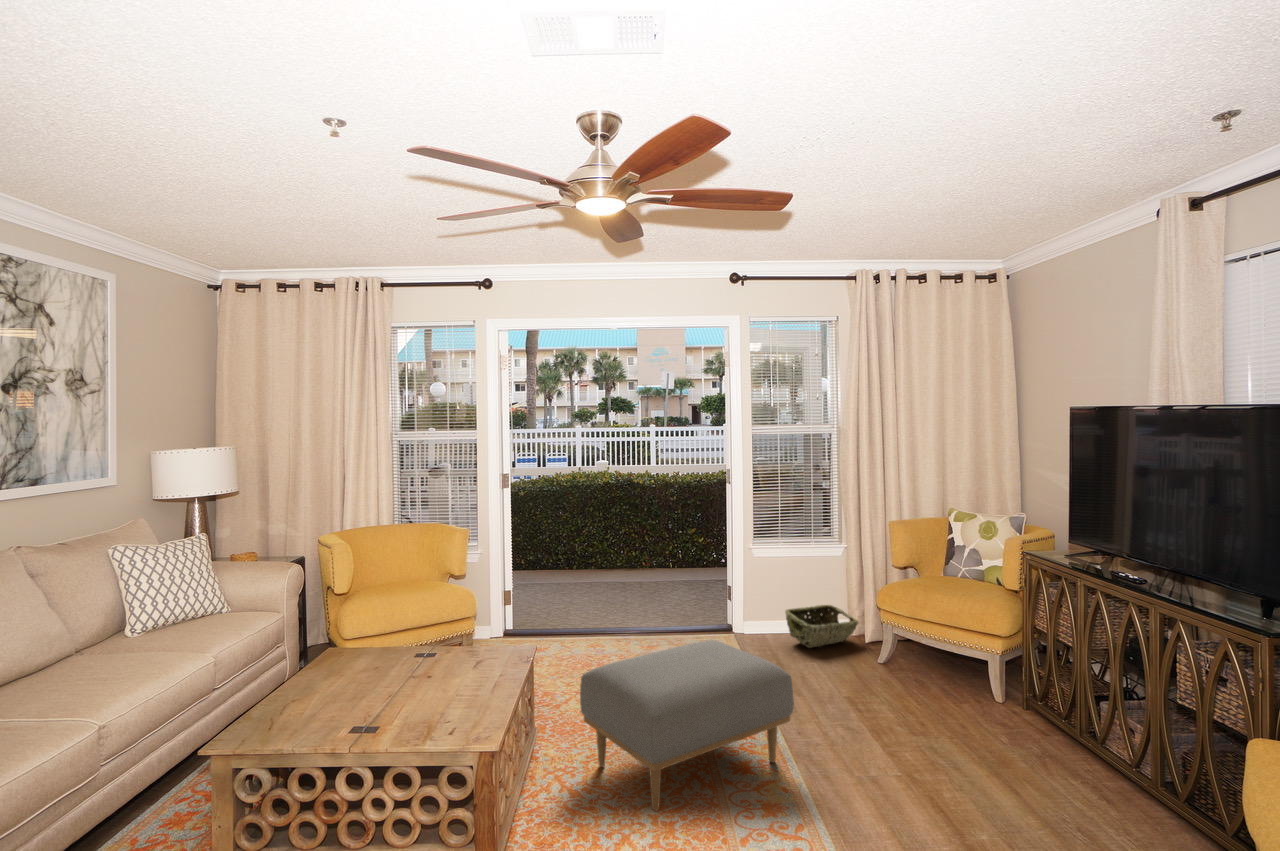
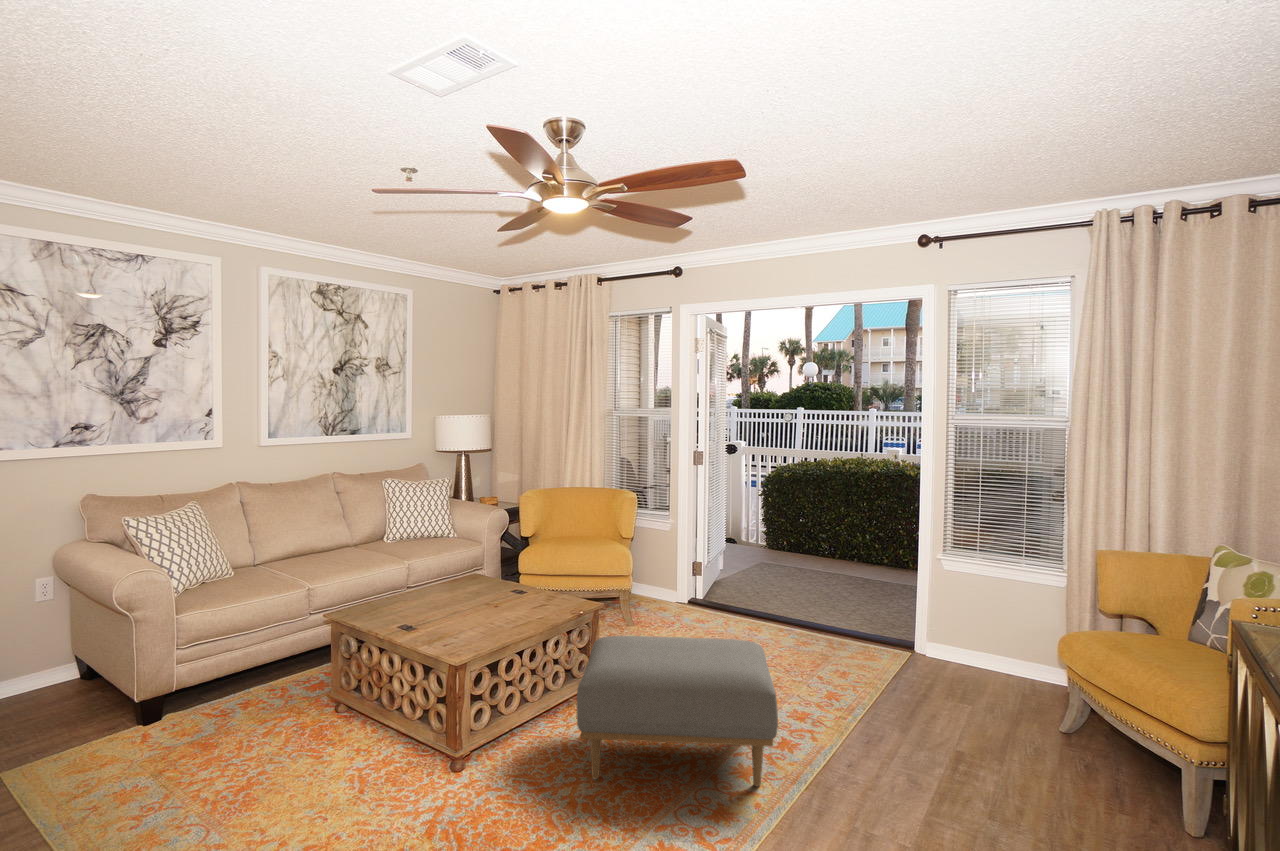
woven basket: present [785,605,858,648] -> none [964,643,1070,703]

